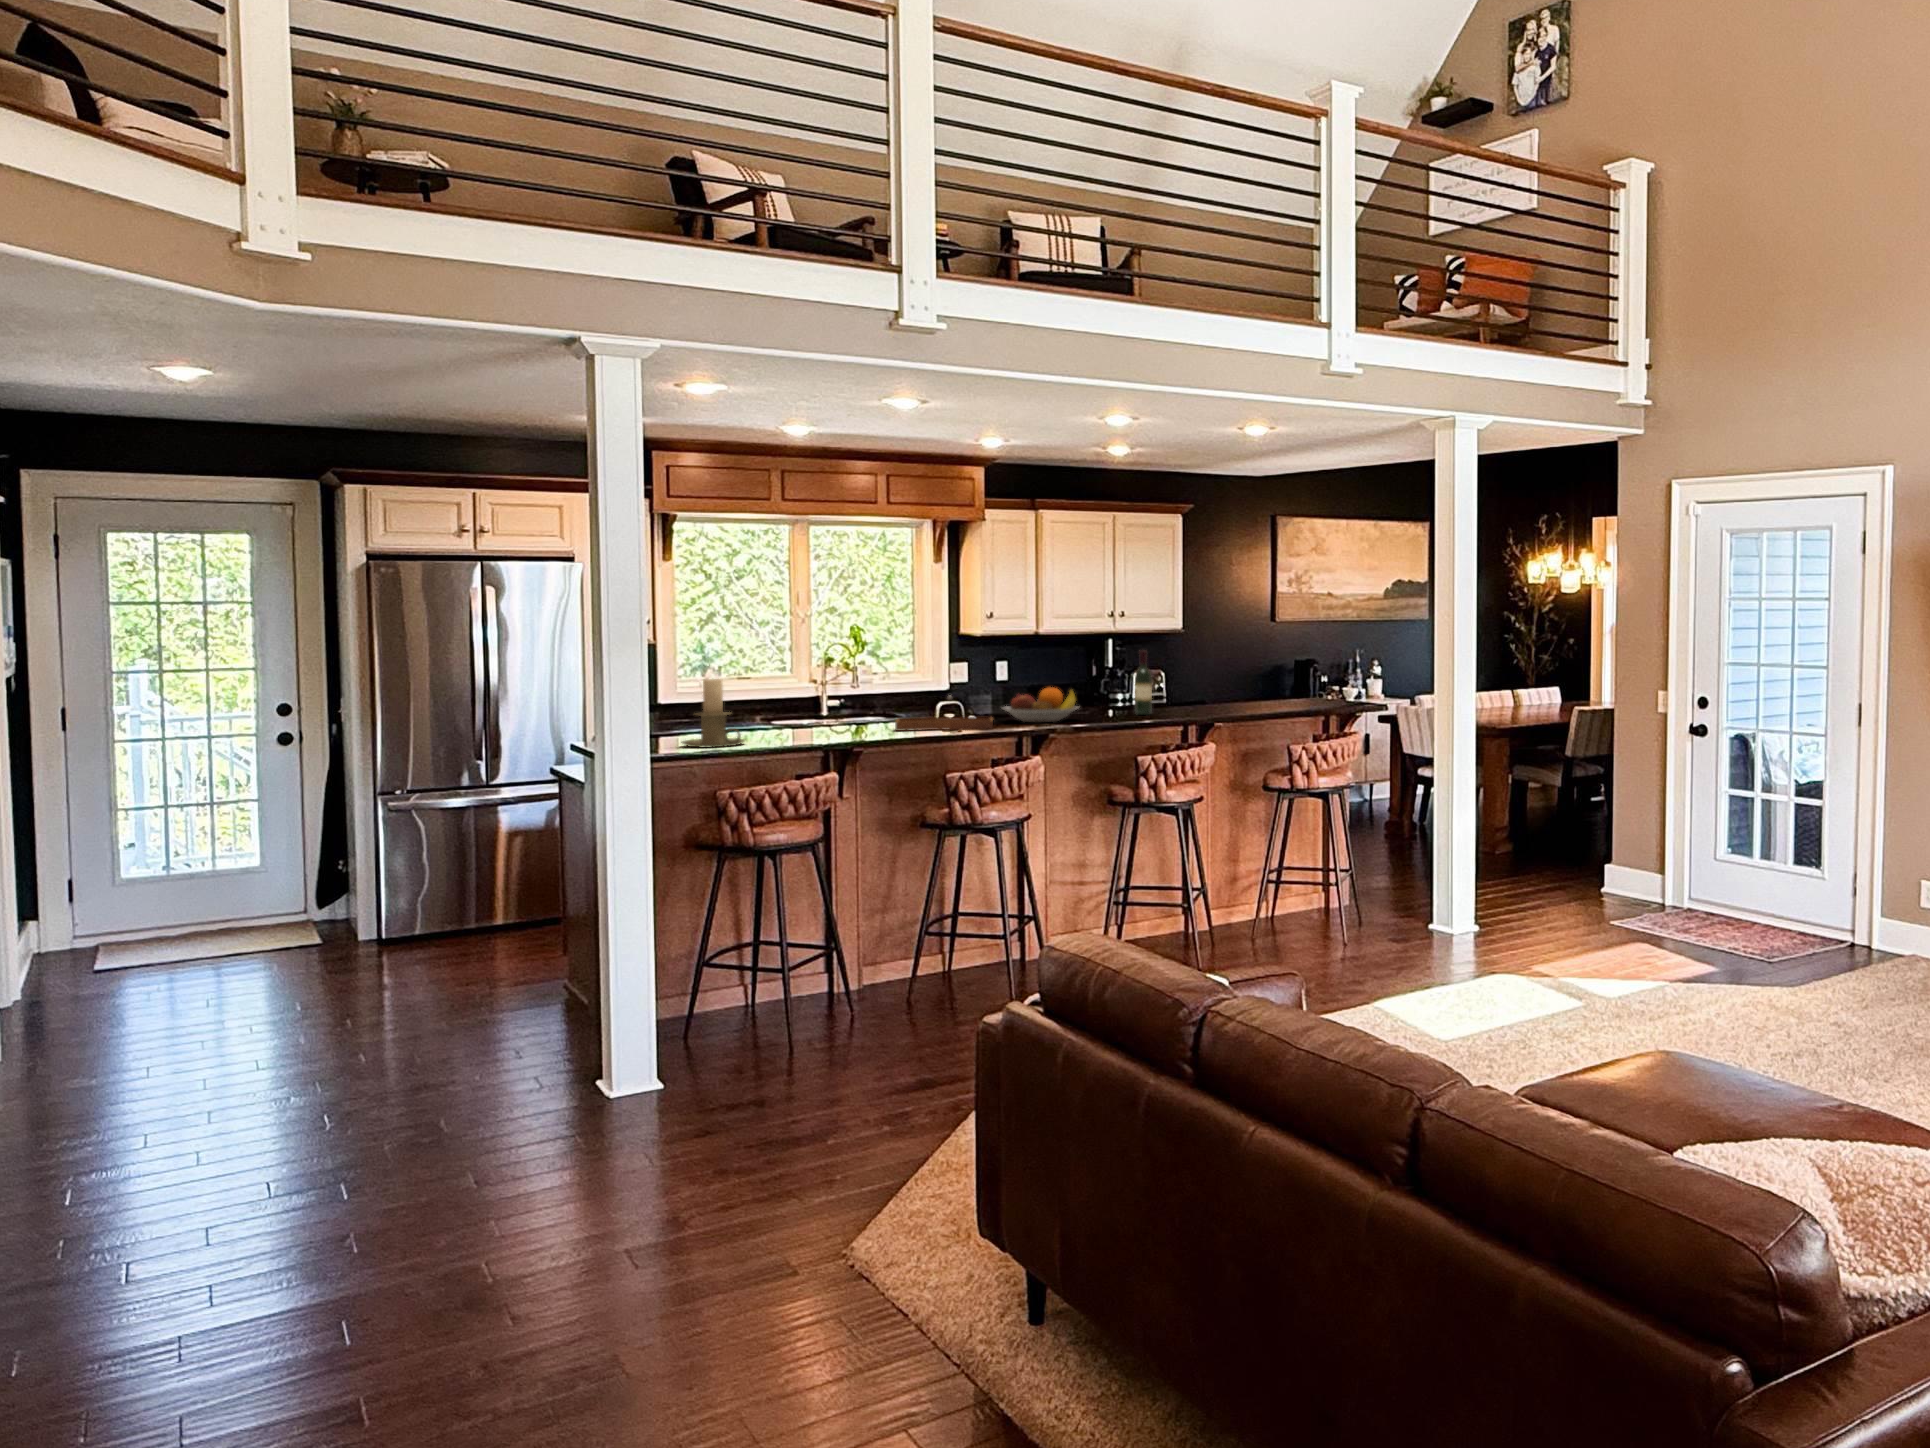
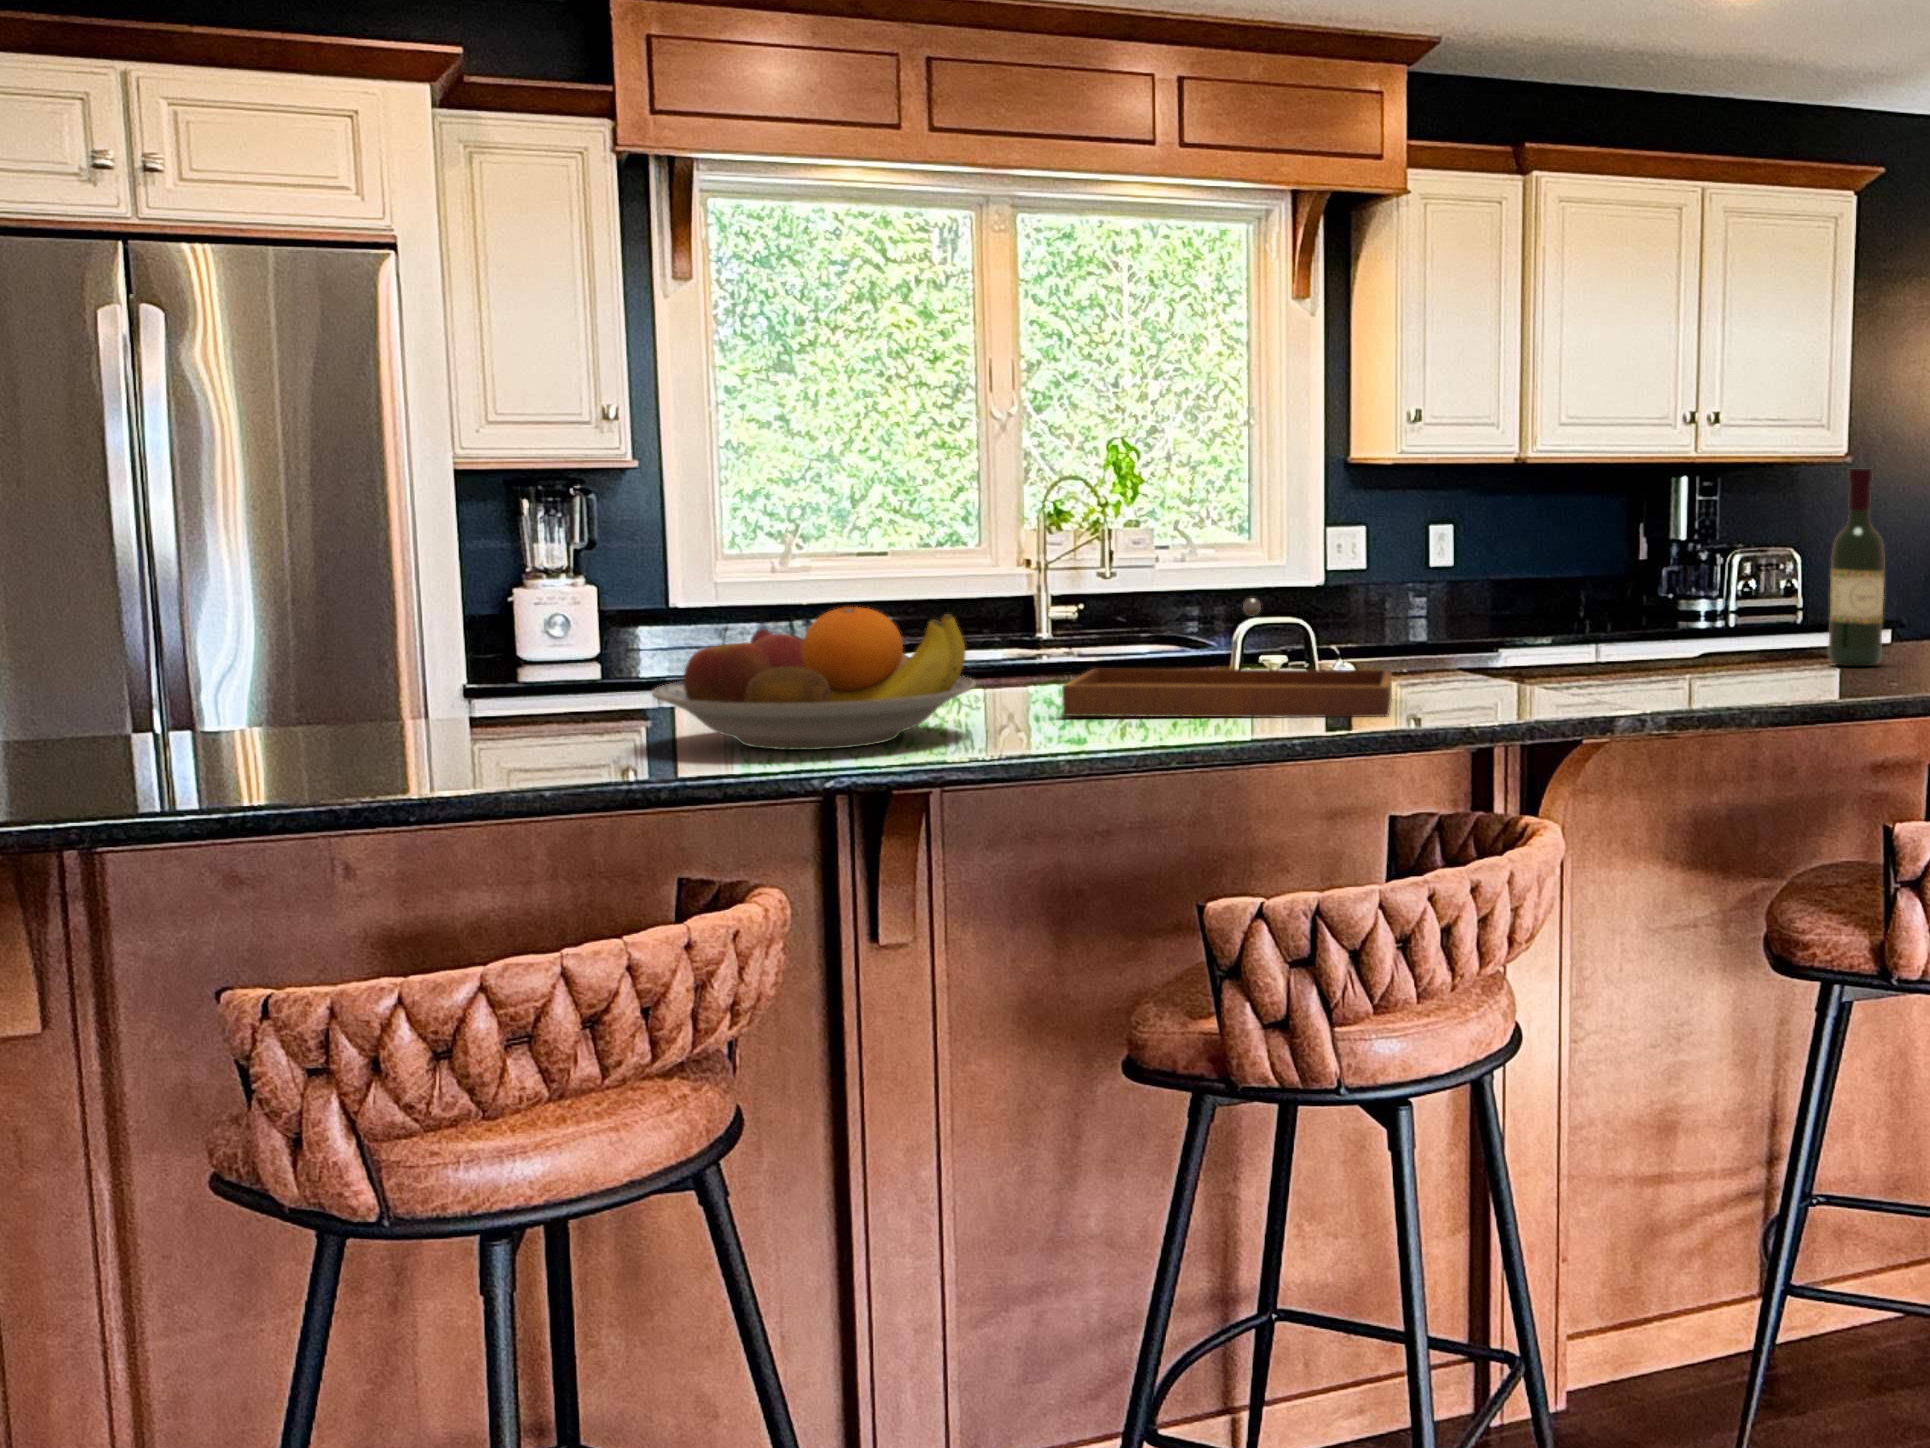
candle holder: present [682,679,745,747] -> none [189,524,460,791]
fruit bowl: present [1002,687,1079,722] -> present [652,607,976,750]

